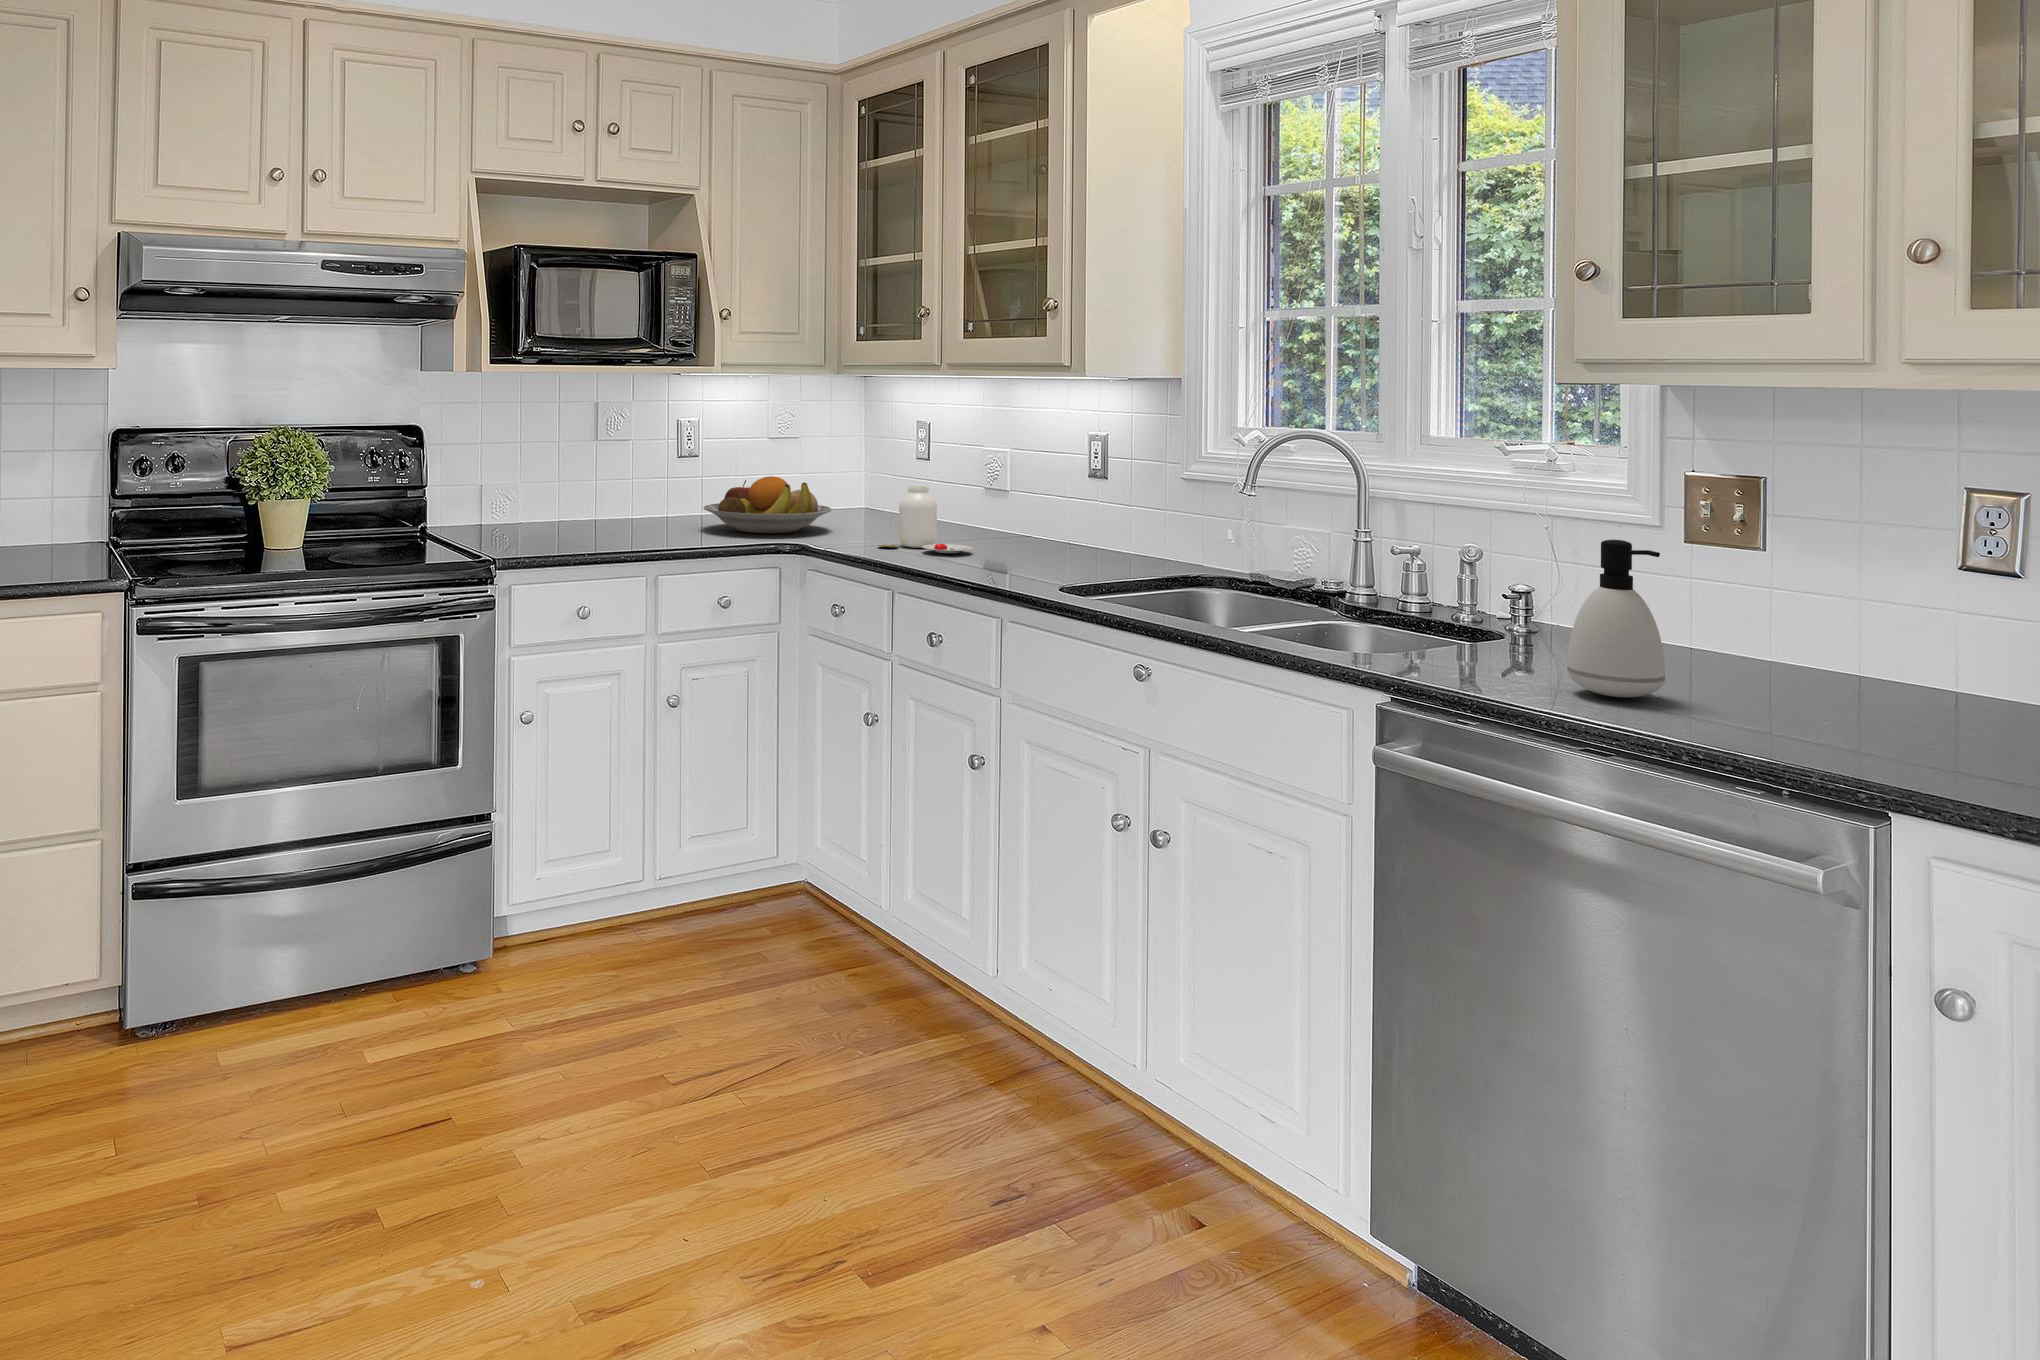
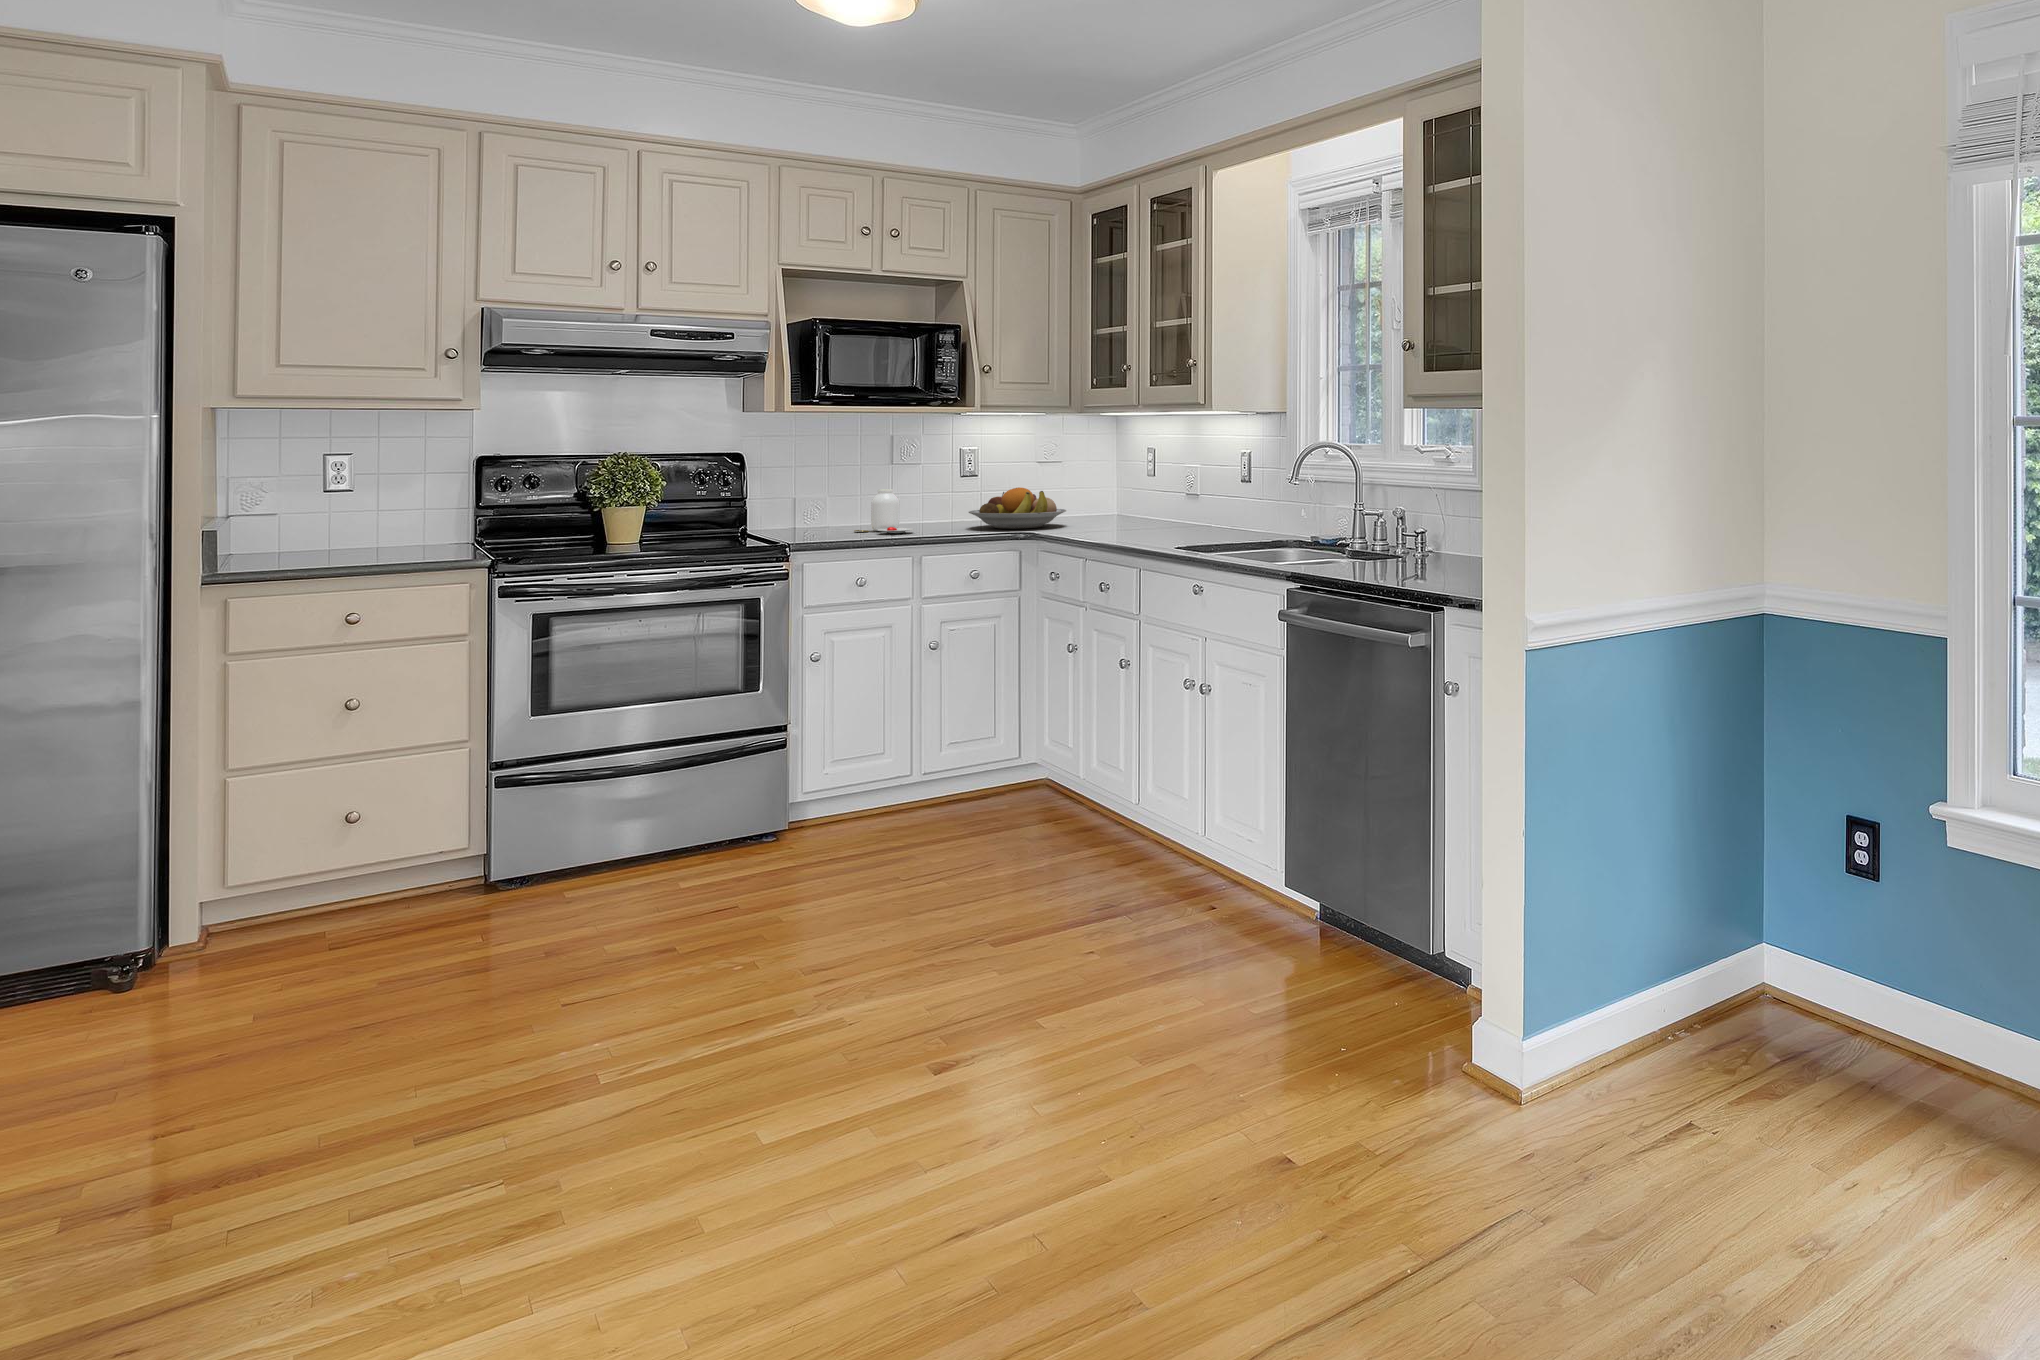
jar: present [879,486,973,553] -> present [854,489,914,533]
soap dispenser: present [1567,540,1665,698] -> none [1378,489,1424,575]

